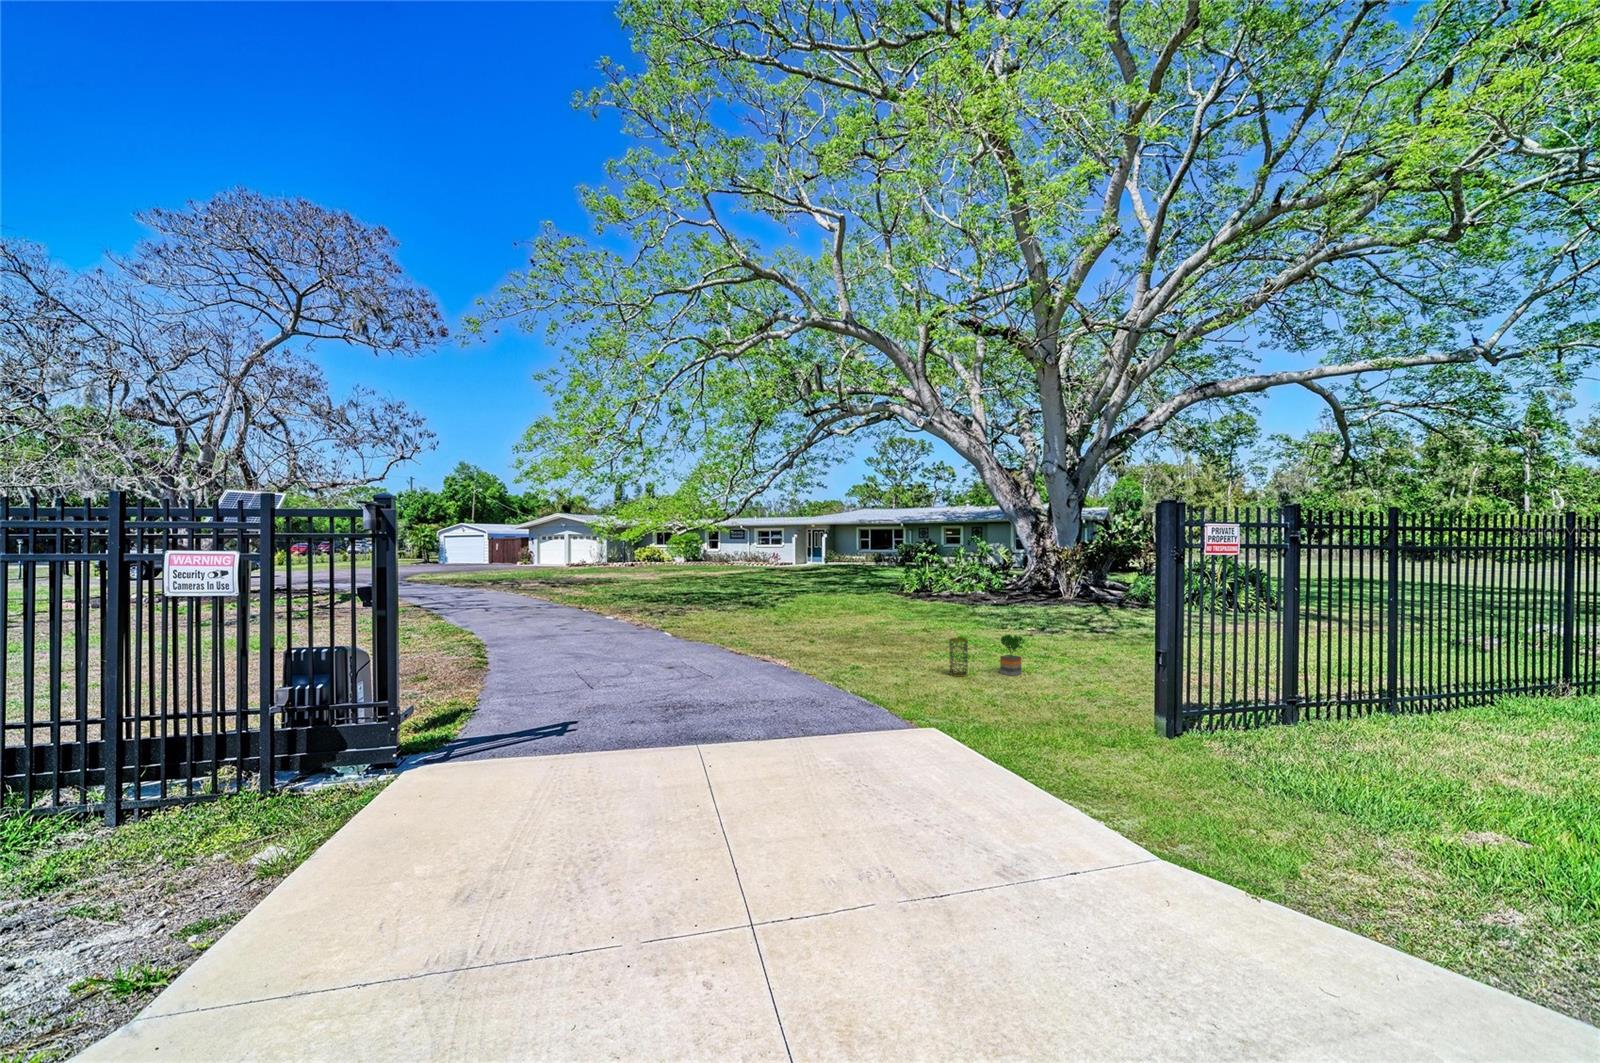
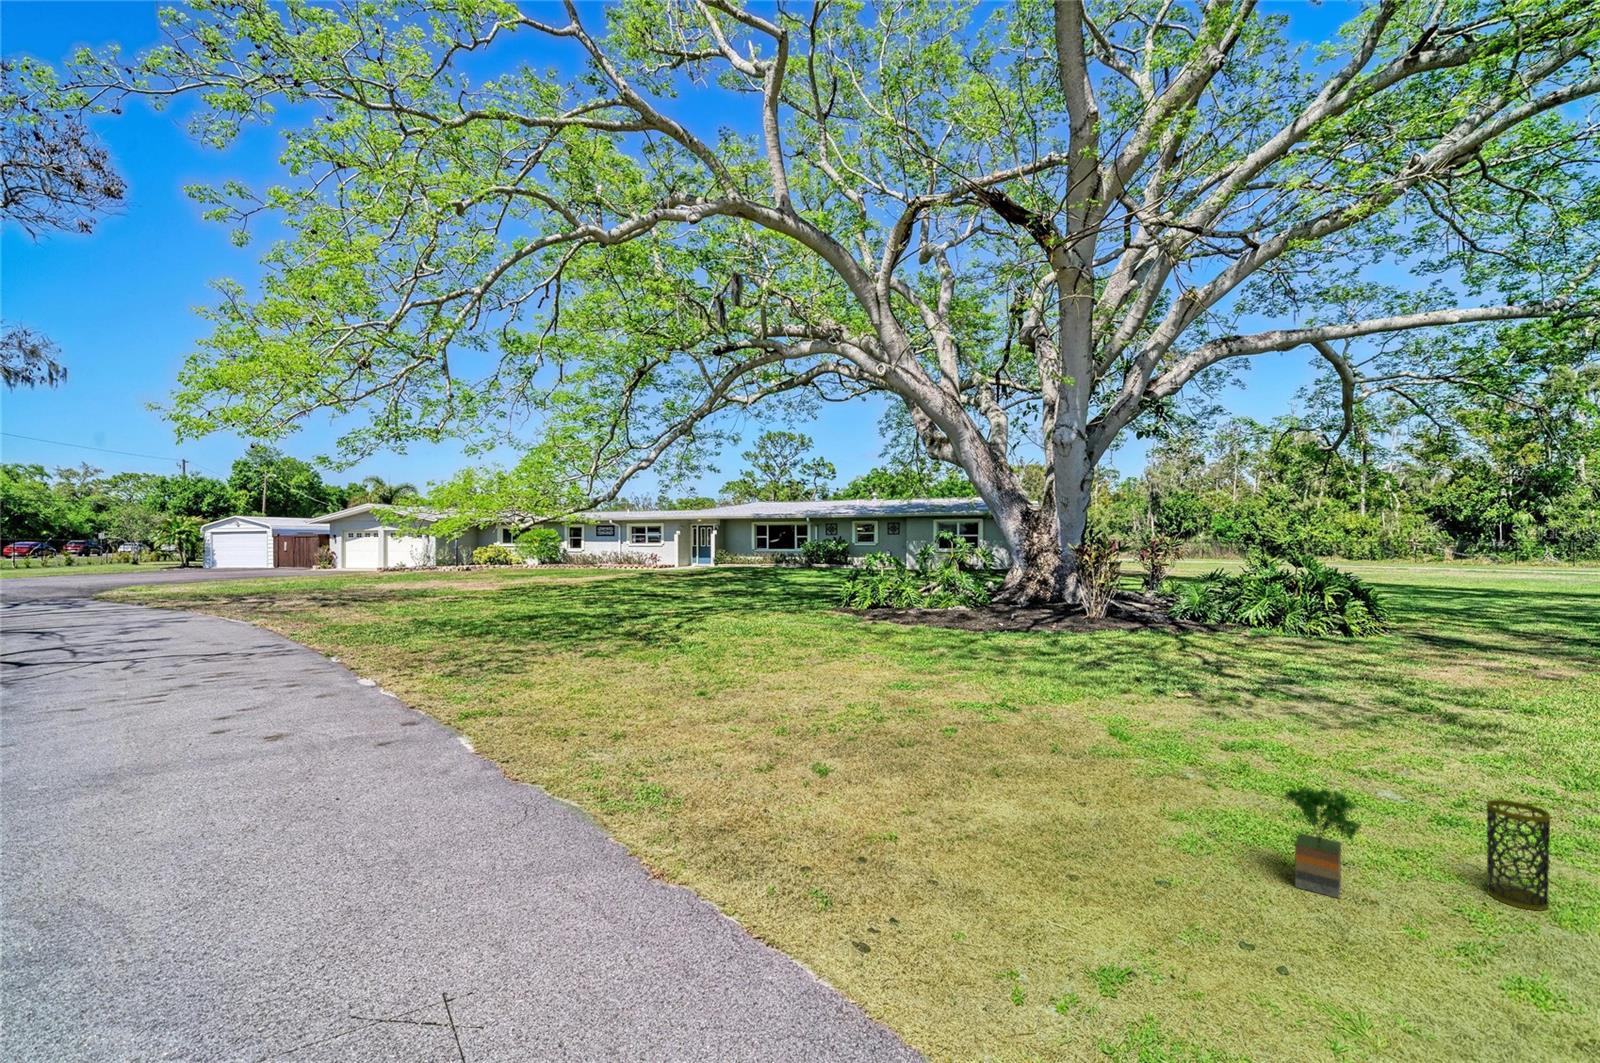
trash can: present [949,638,968,677] -> present [1486,800,1550,911]

